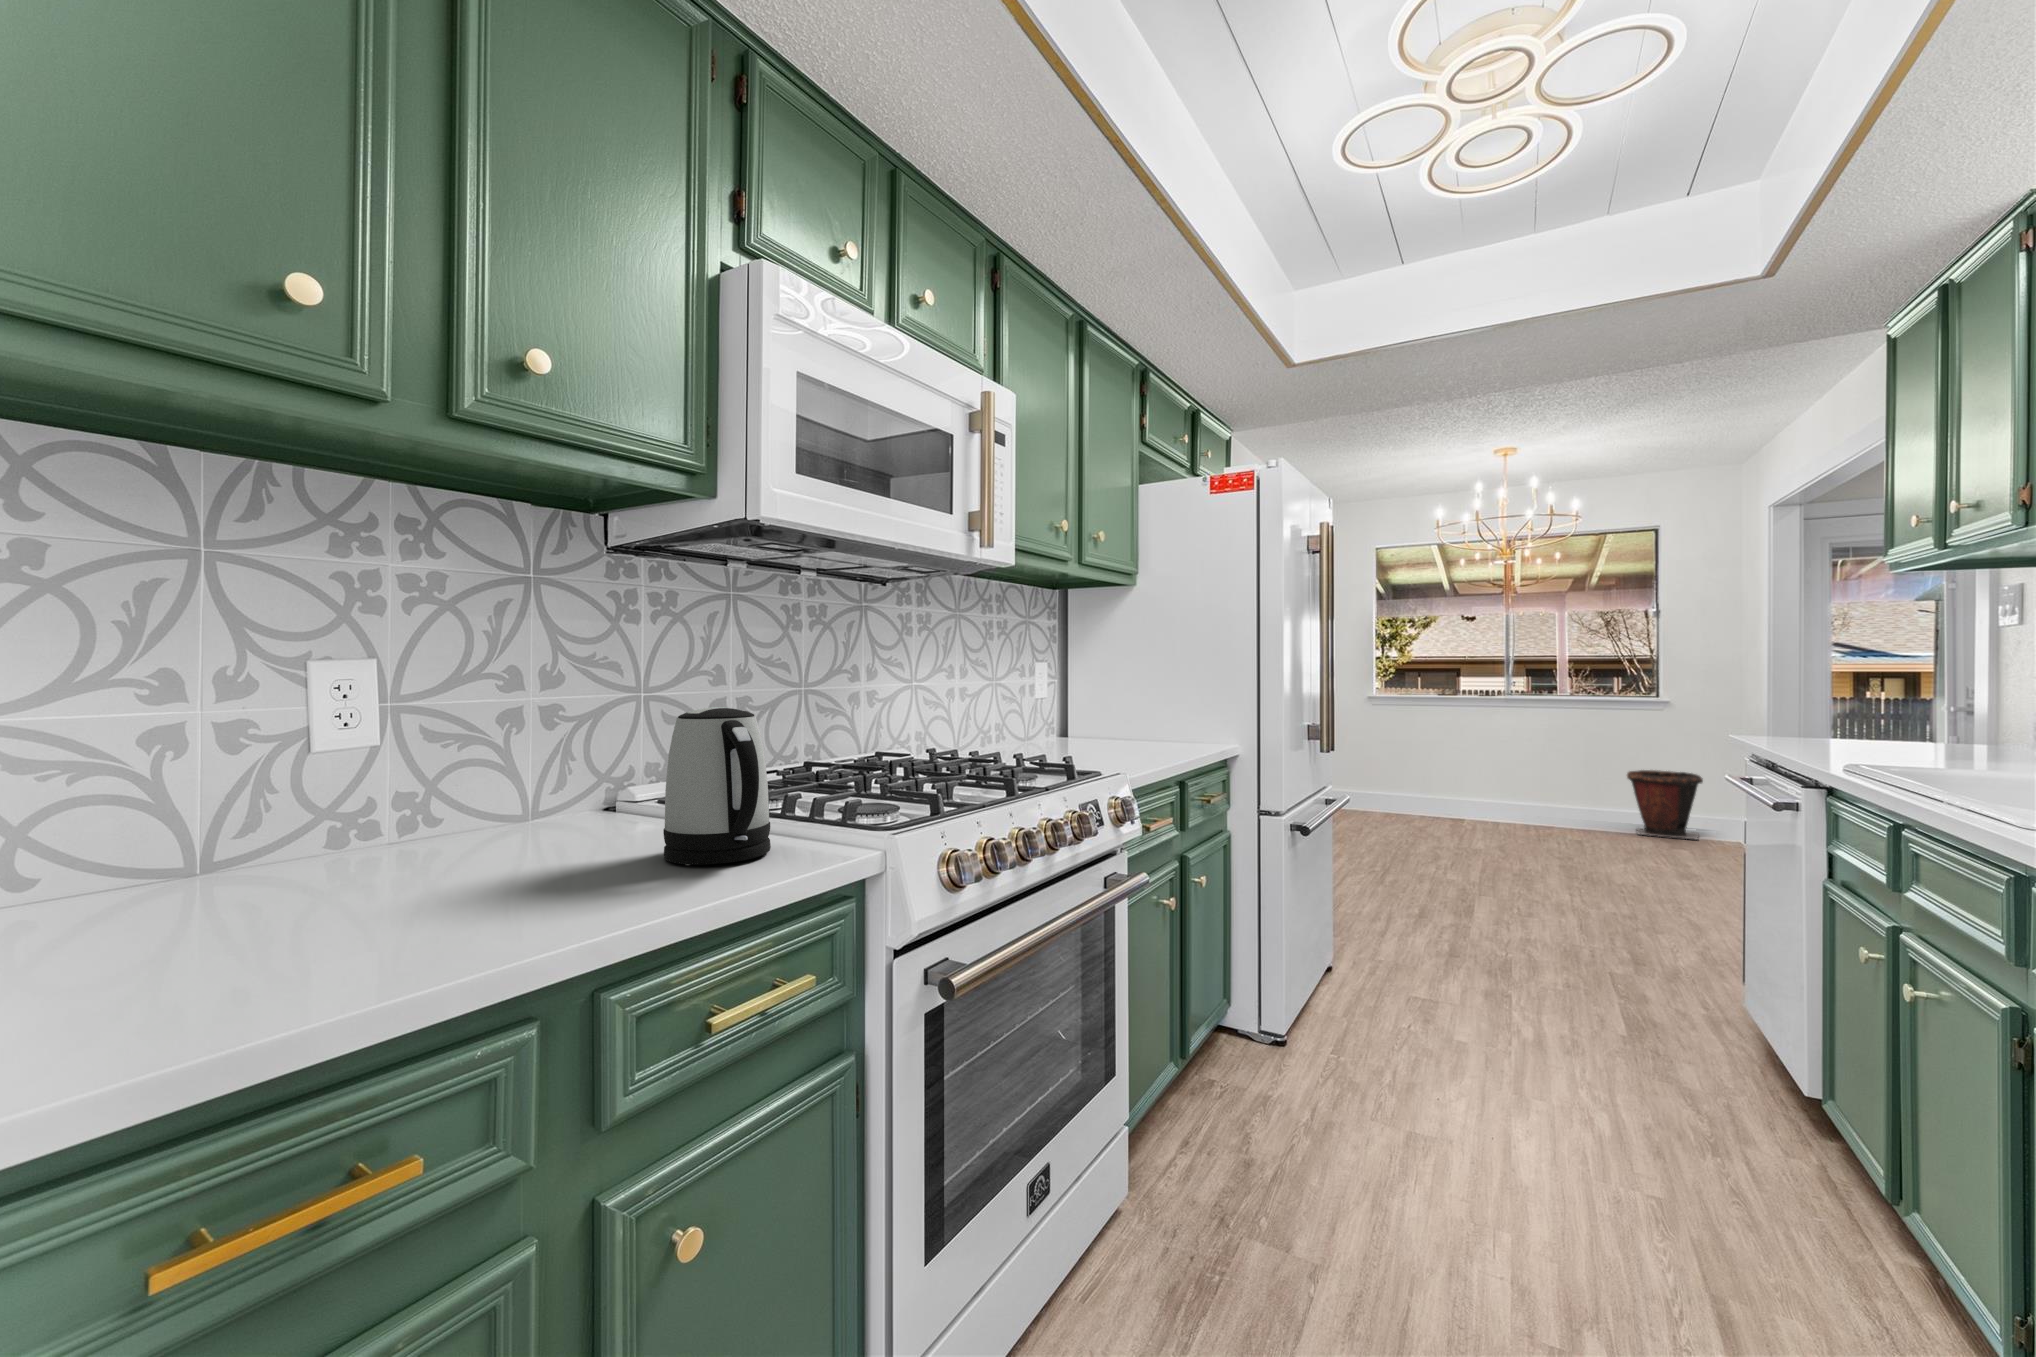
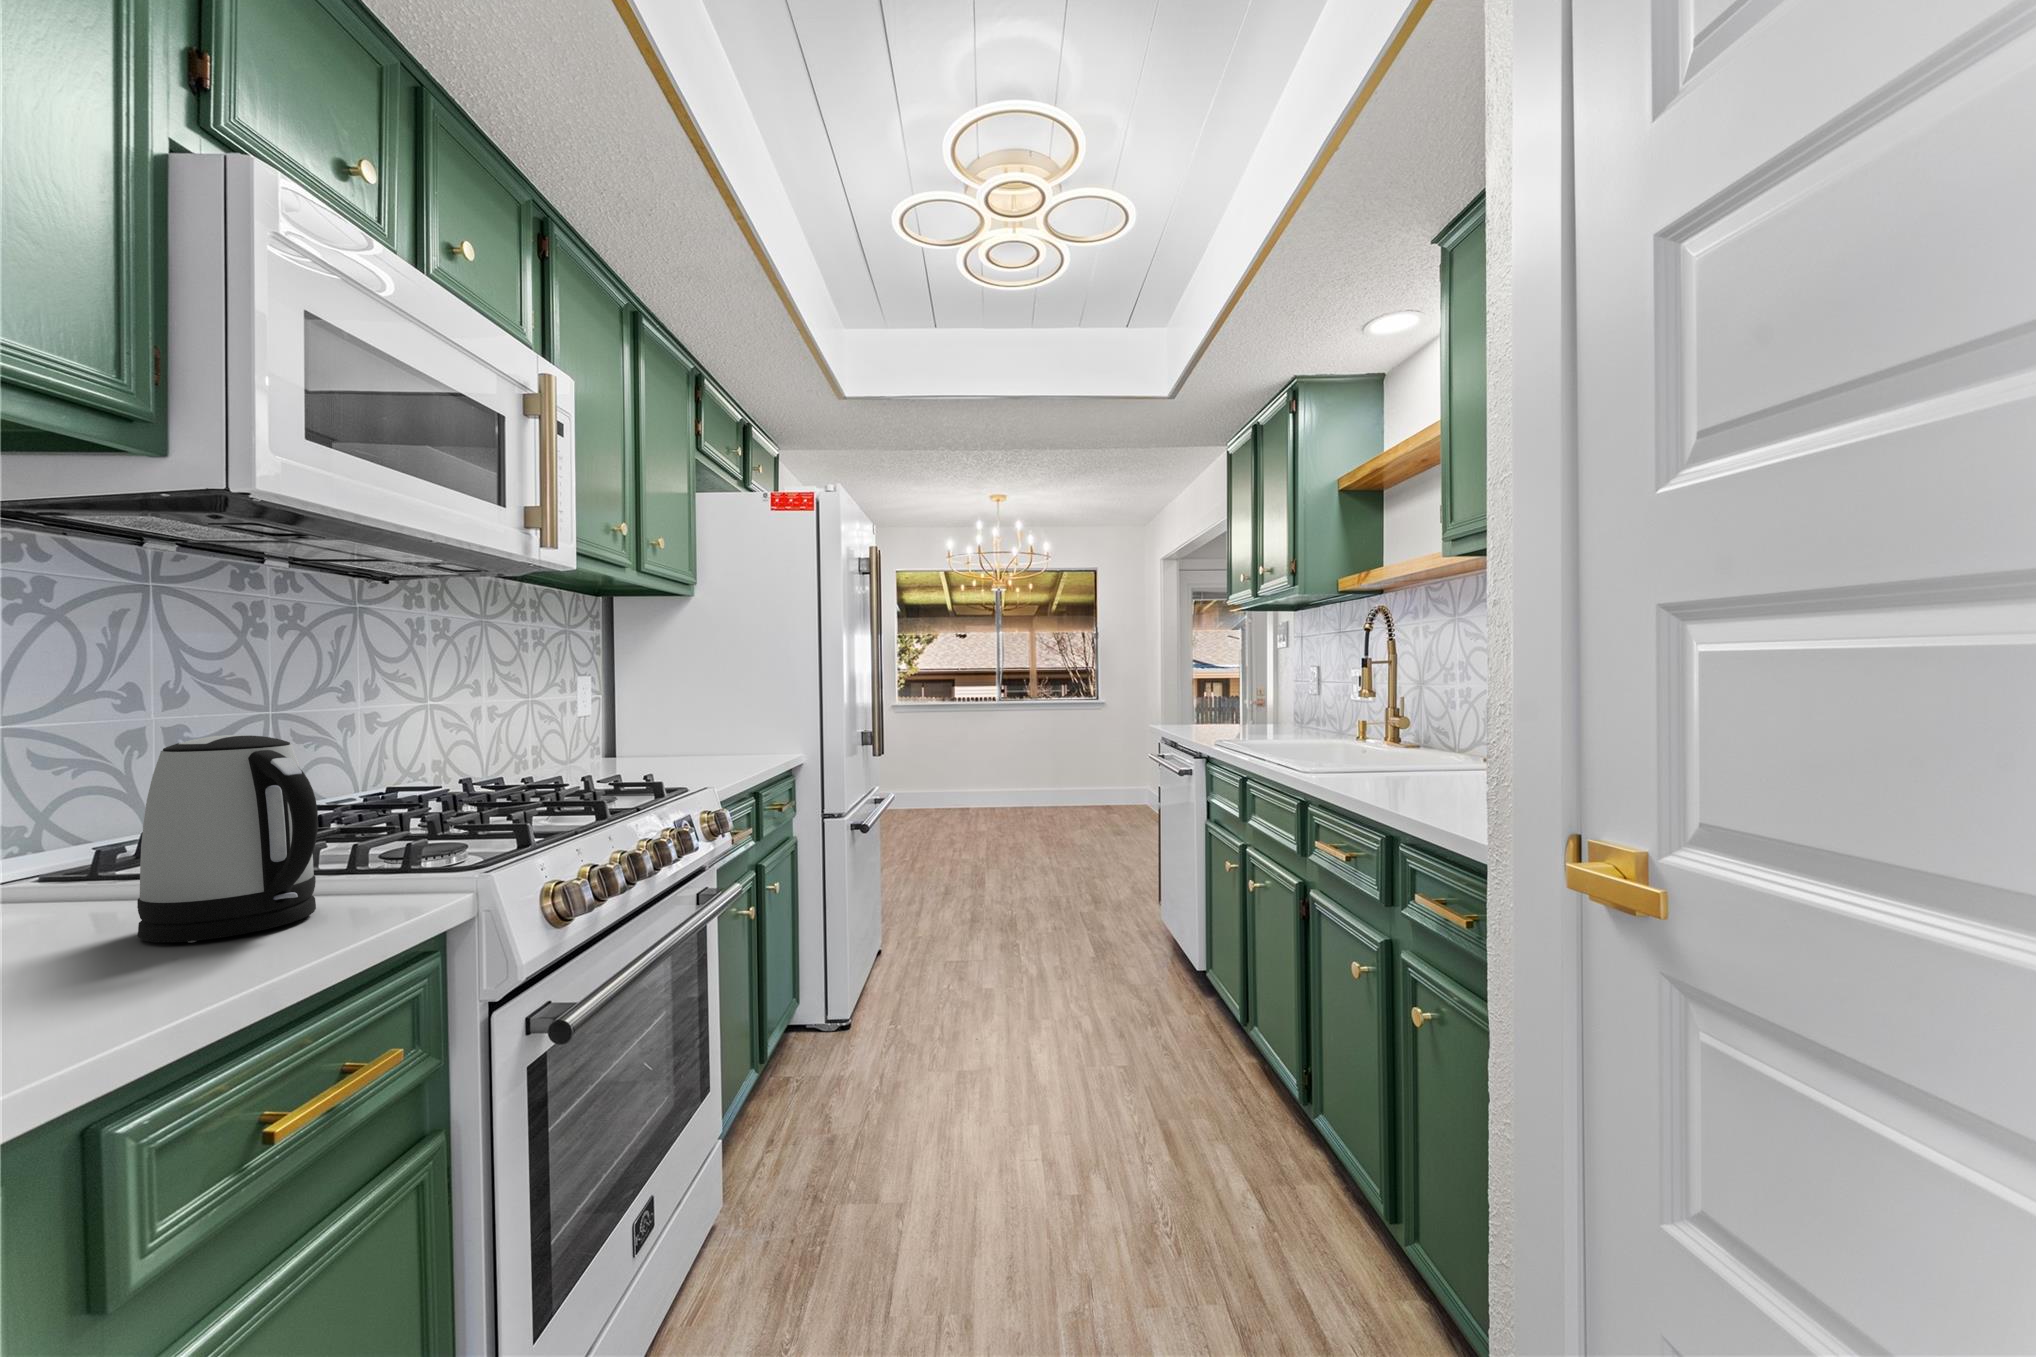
waste bin: present [1627,770,1703,839] -> none [1078,756,1126,809]

